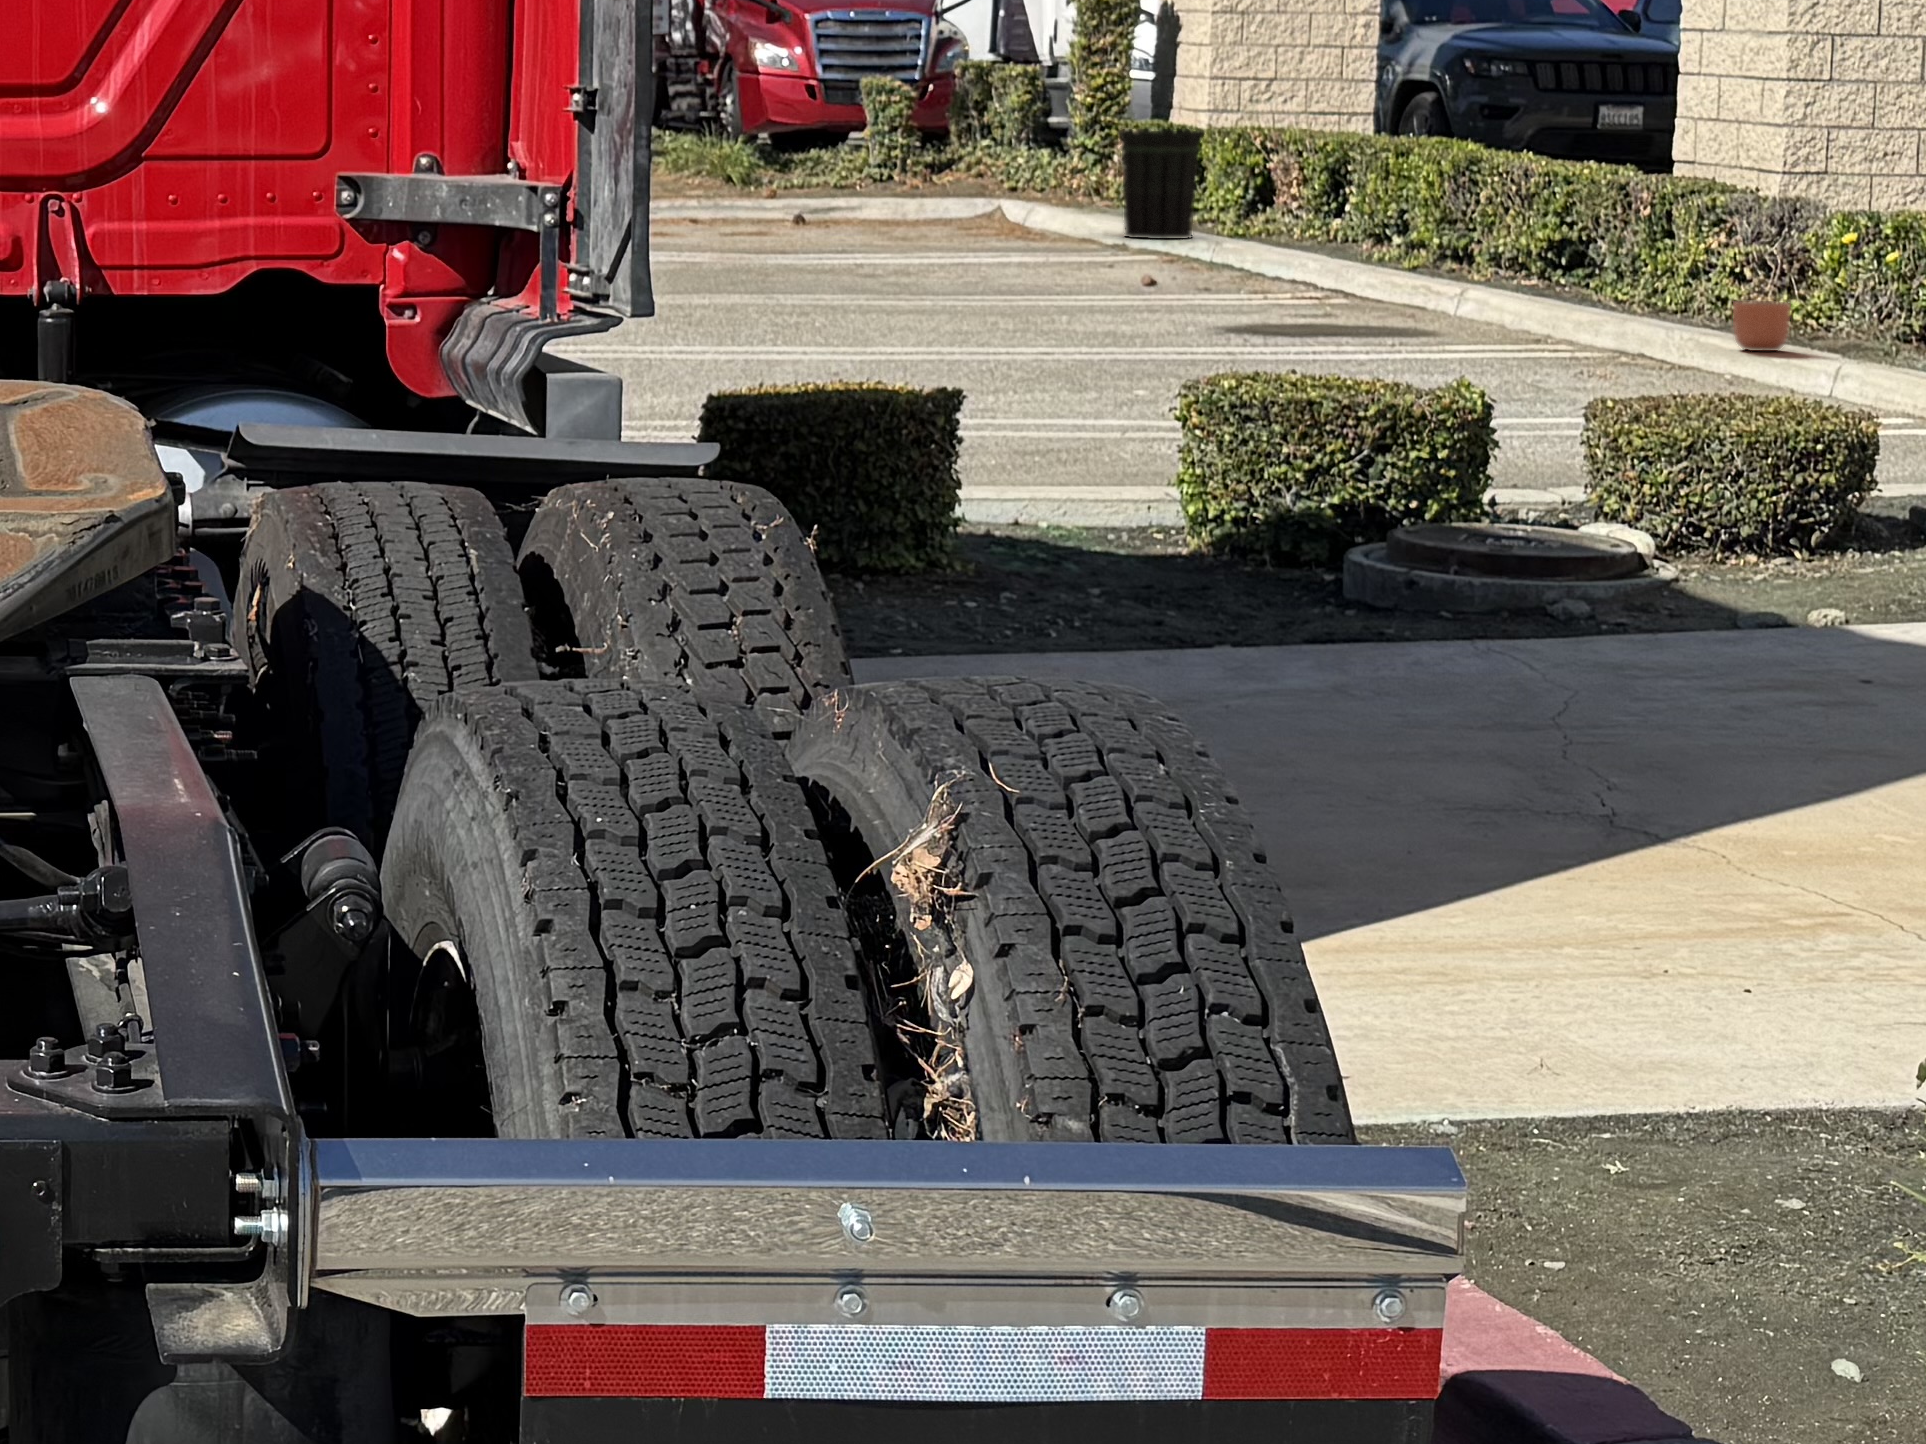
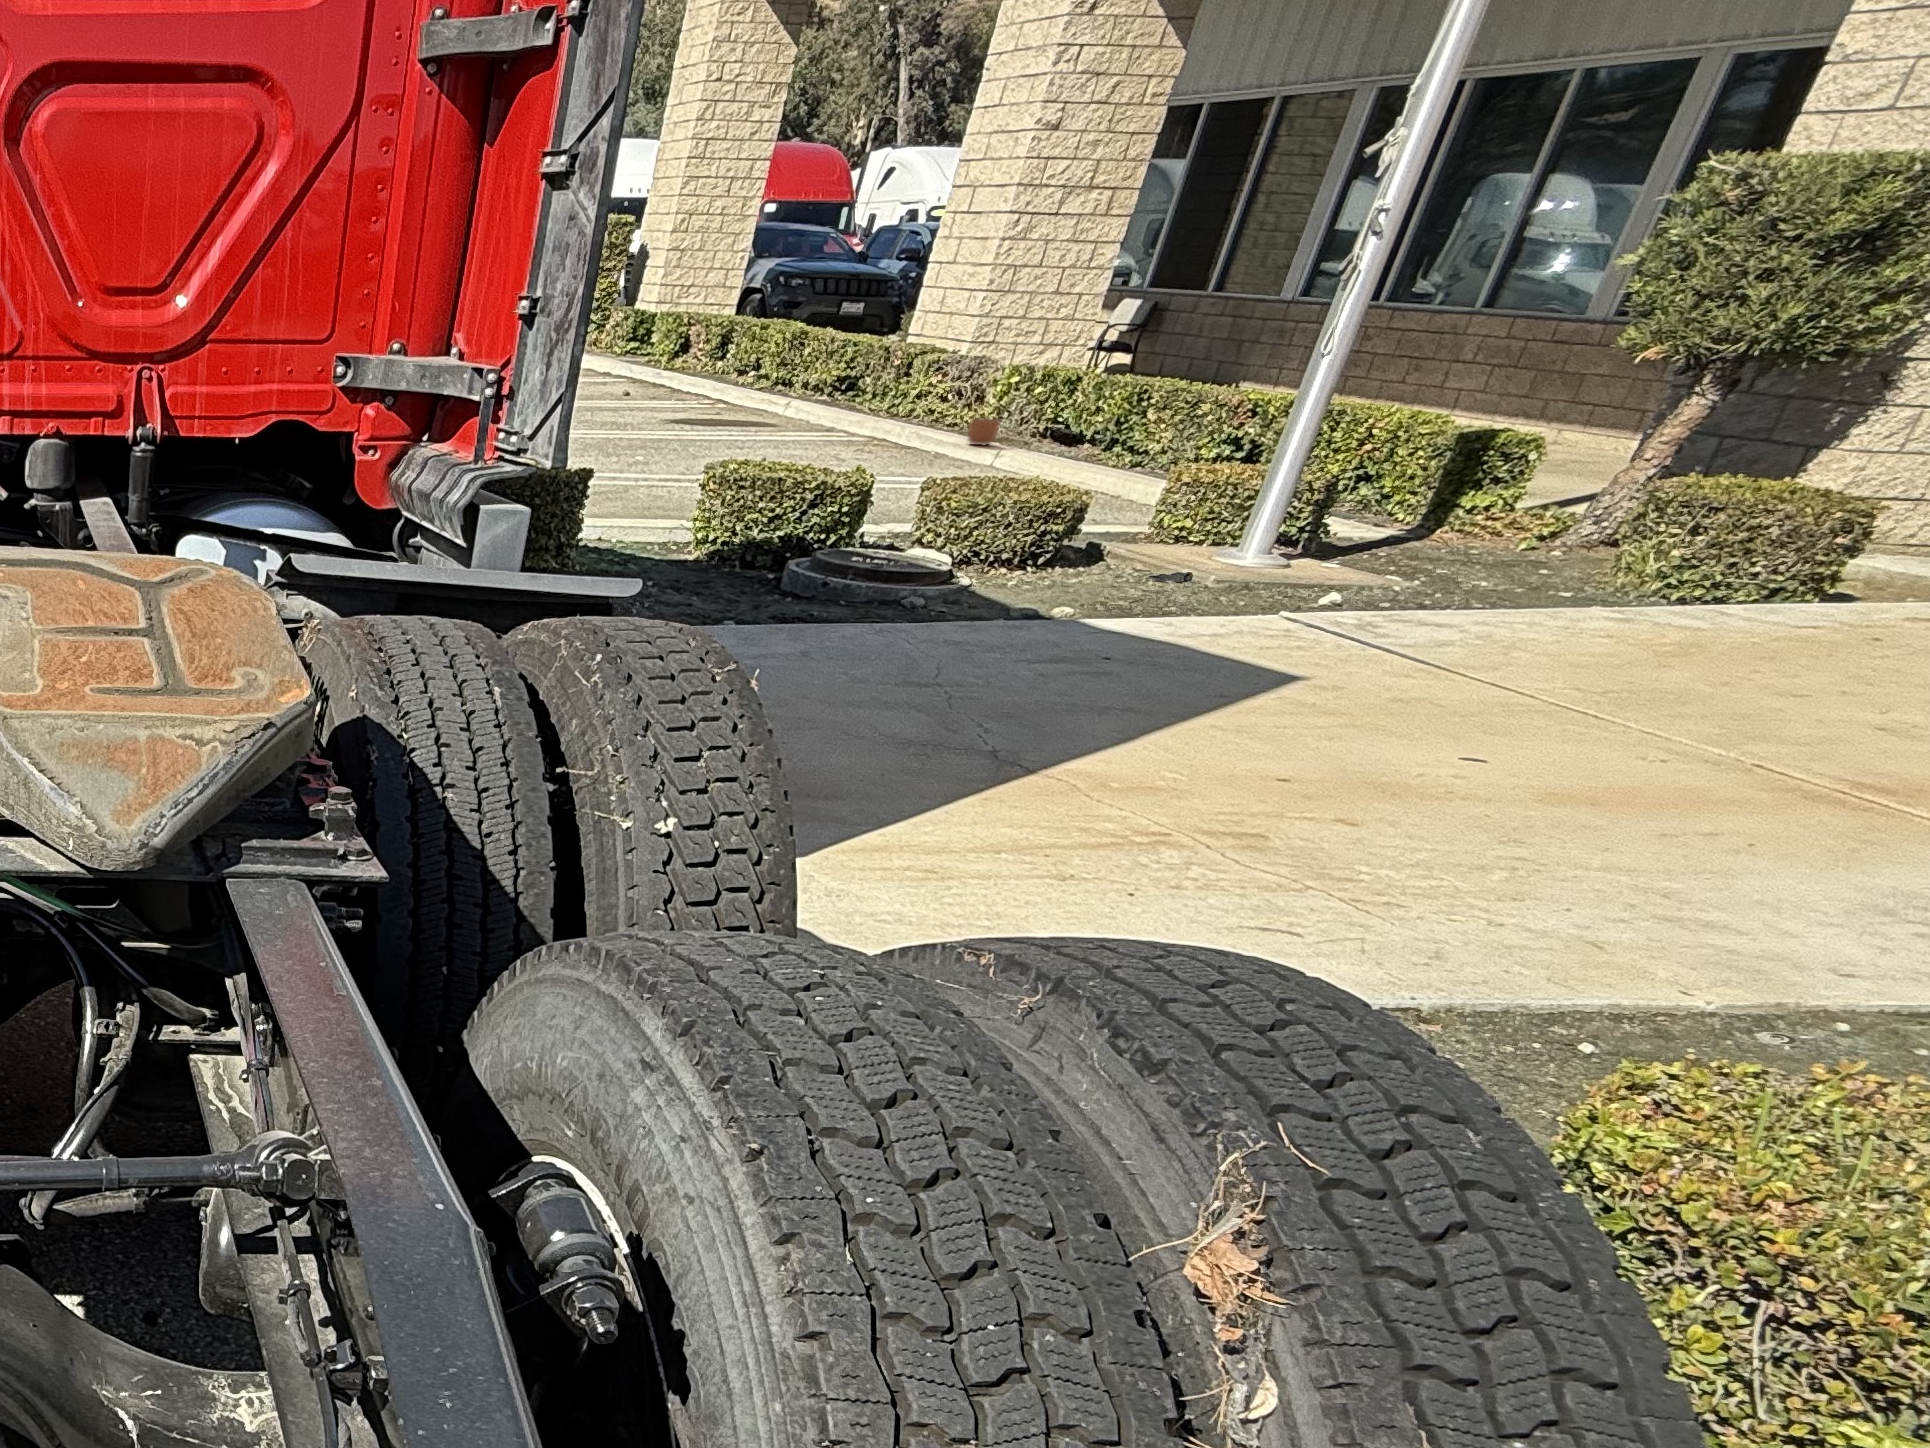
waste bin: present [1117,129,1204,239] -> none [640,319,691,377]

